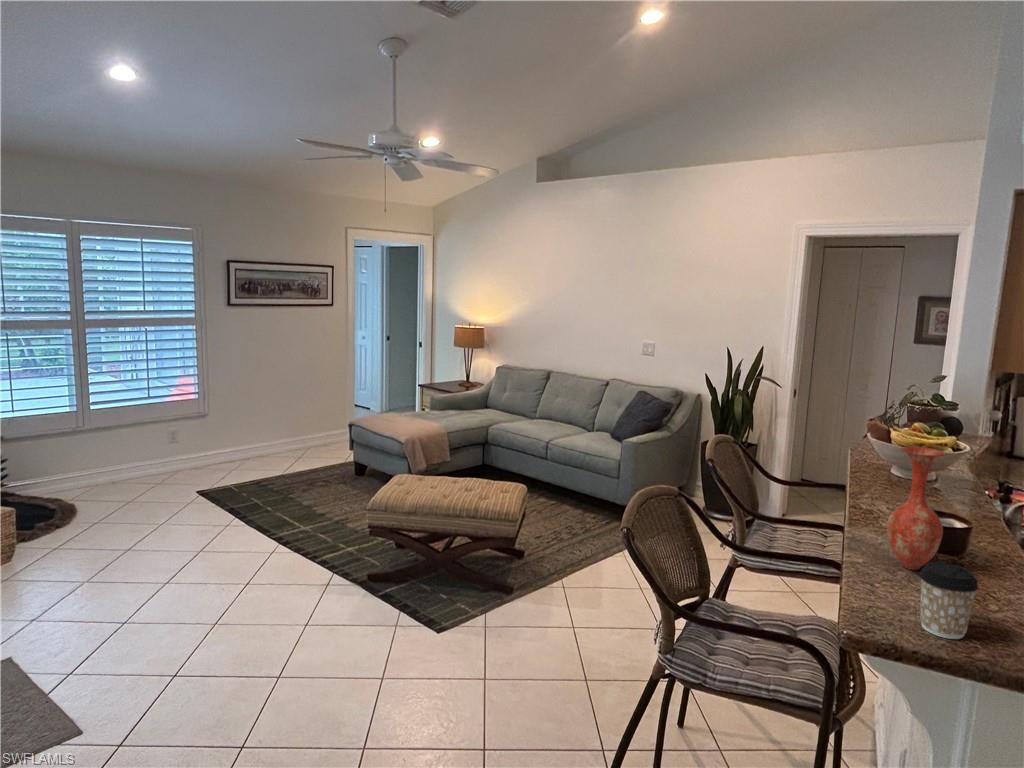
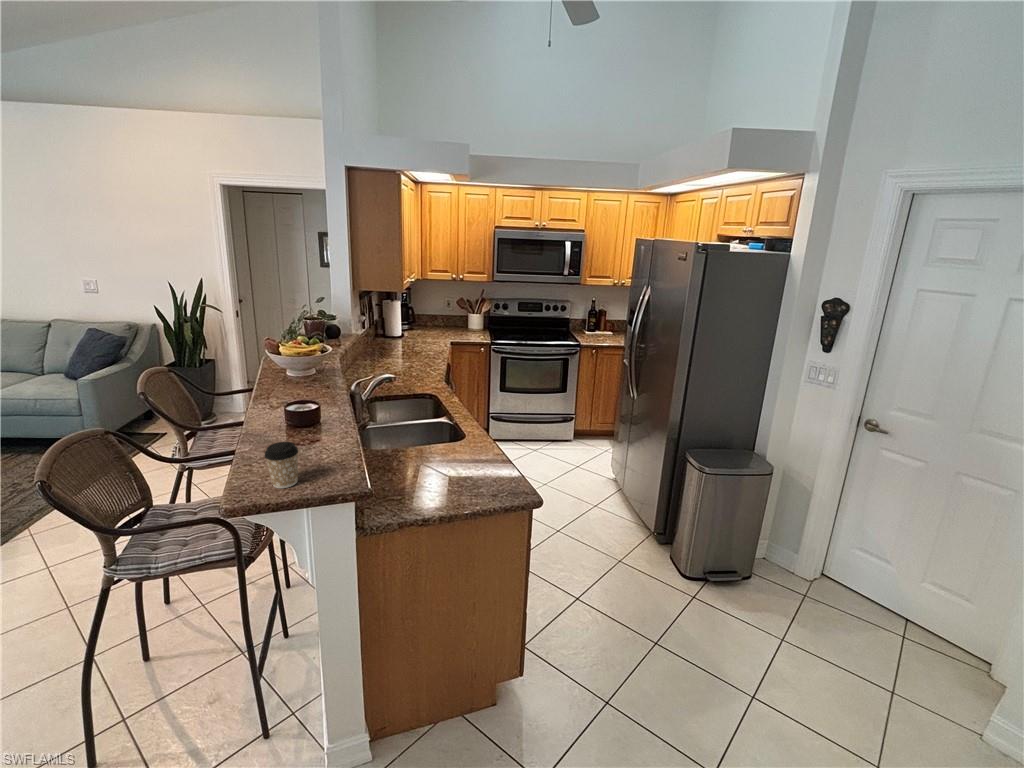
vase: present [887,446,944,570] -> none [256,365,293,446]

